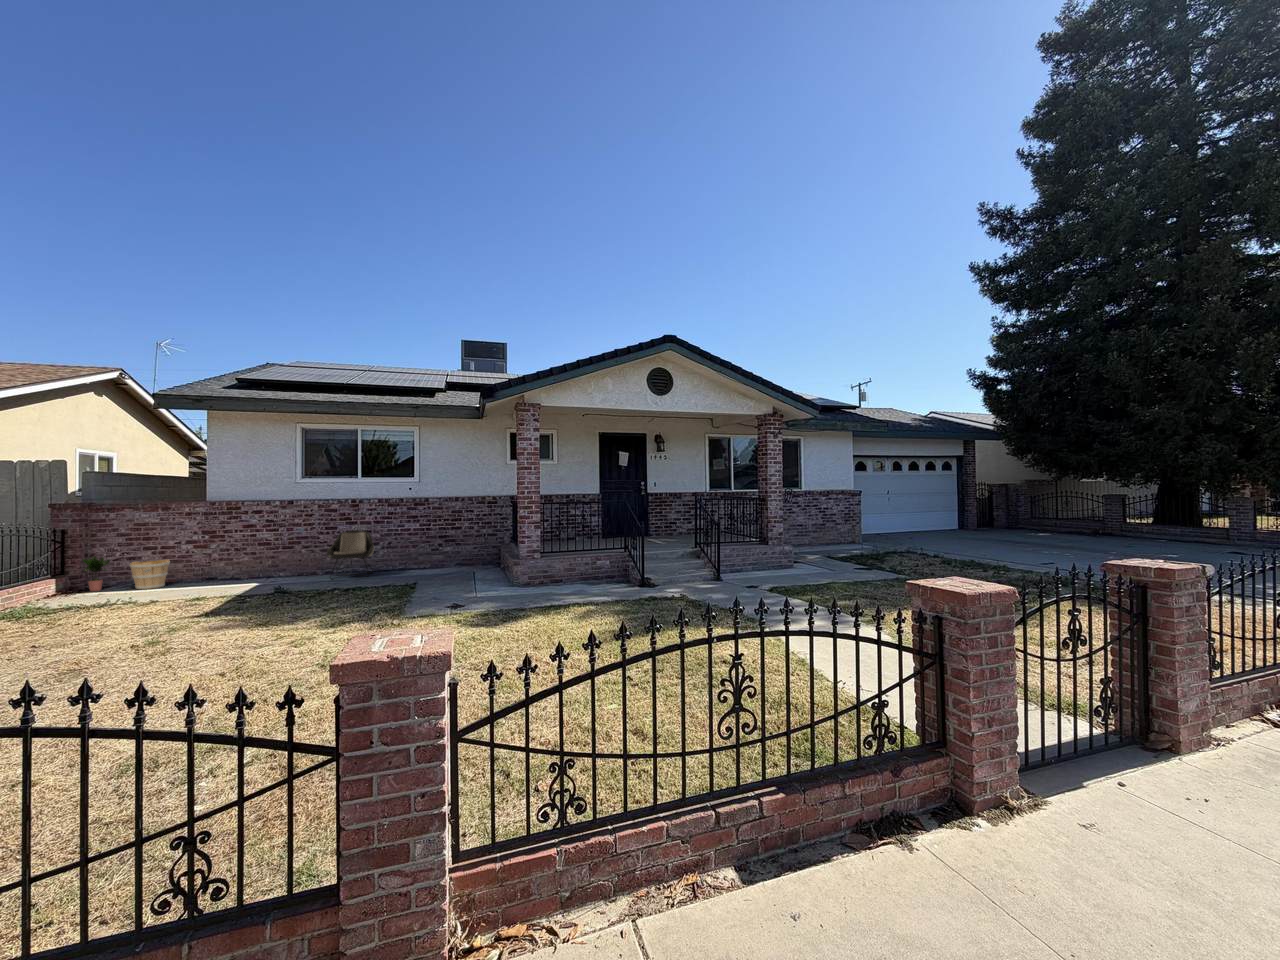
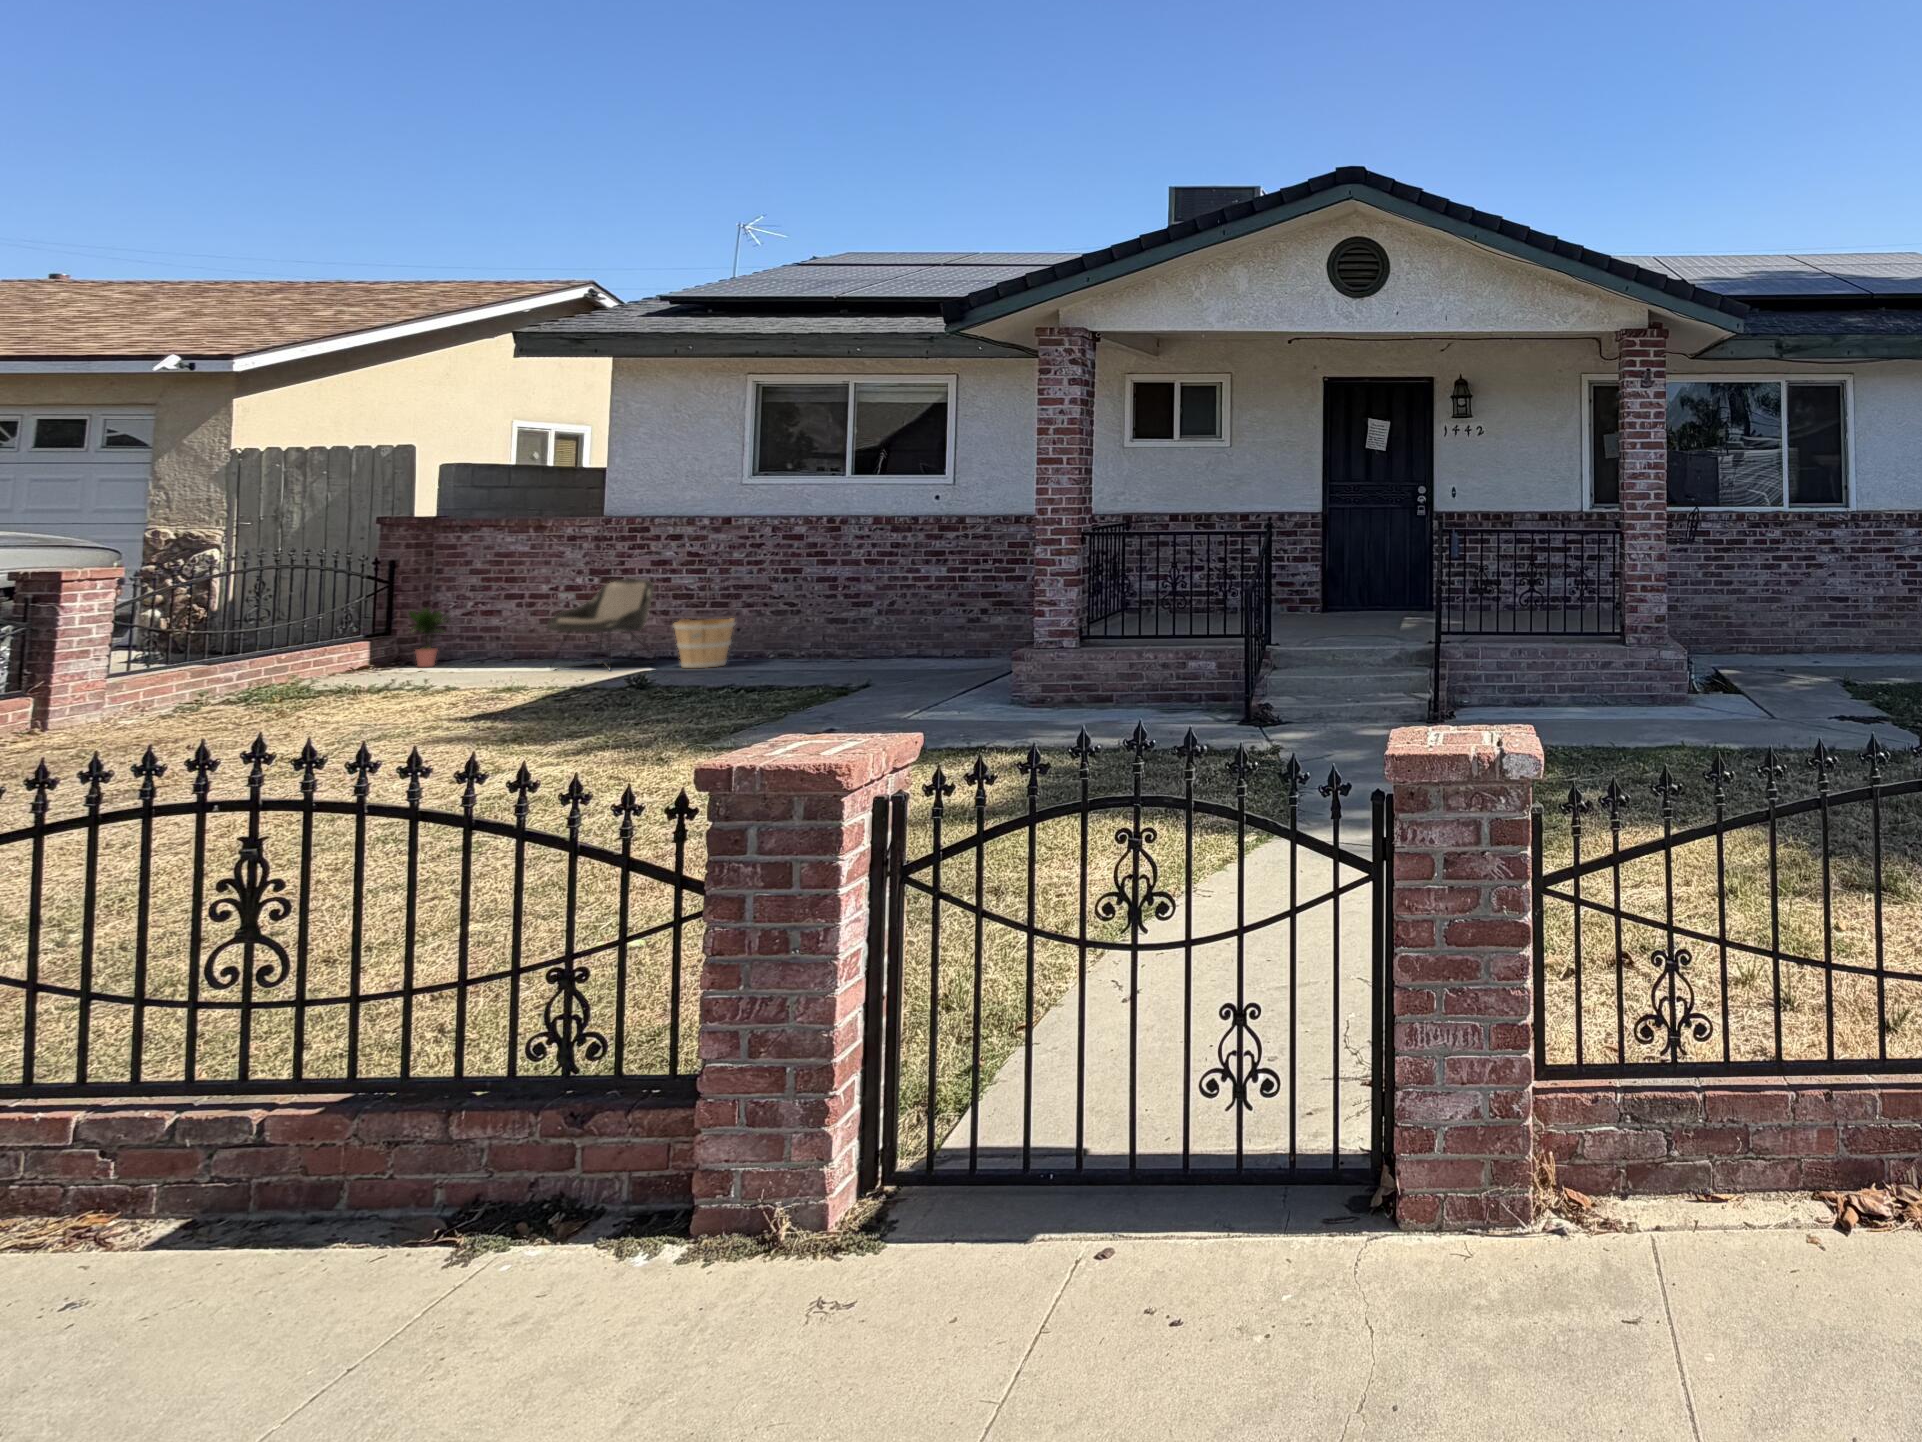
lounge chair: present [327,531,374,579] -> present [547,579,657,670]
wooden bucket: present [130,560,170,589] -> present [673,618,735,668]

